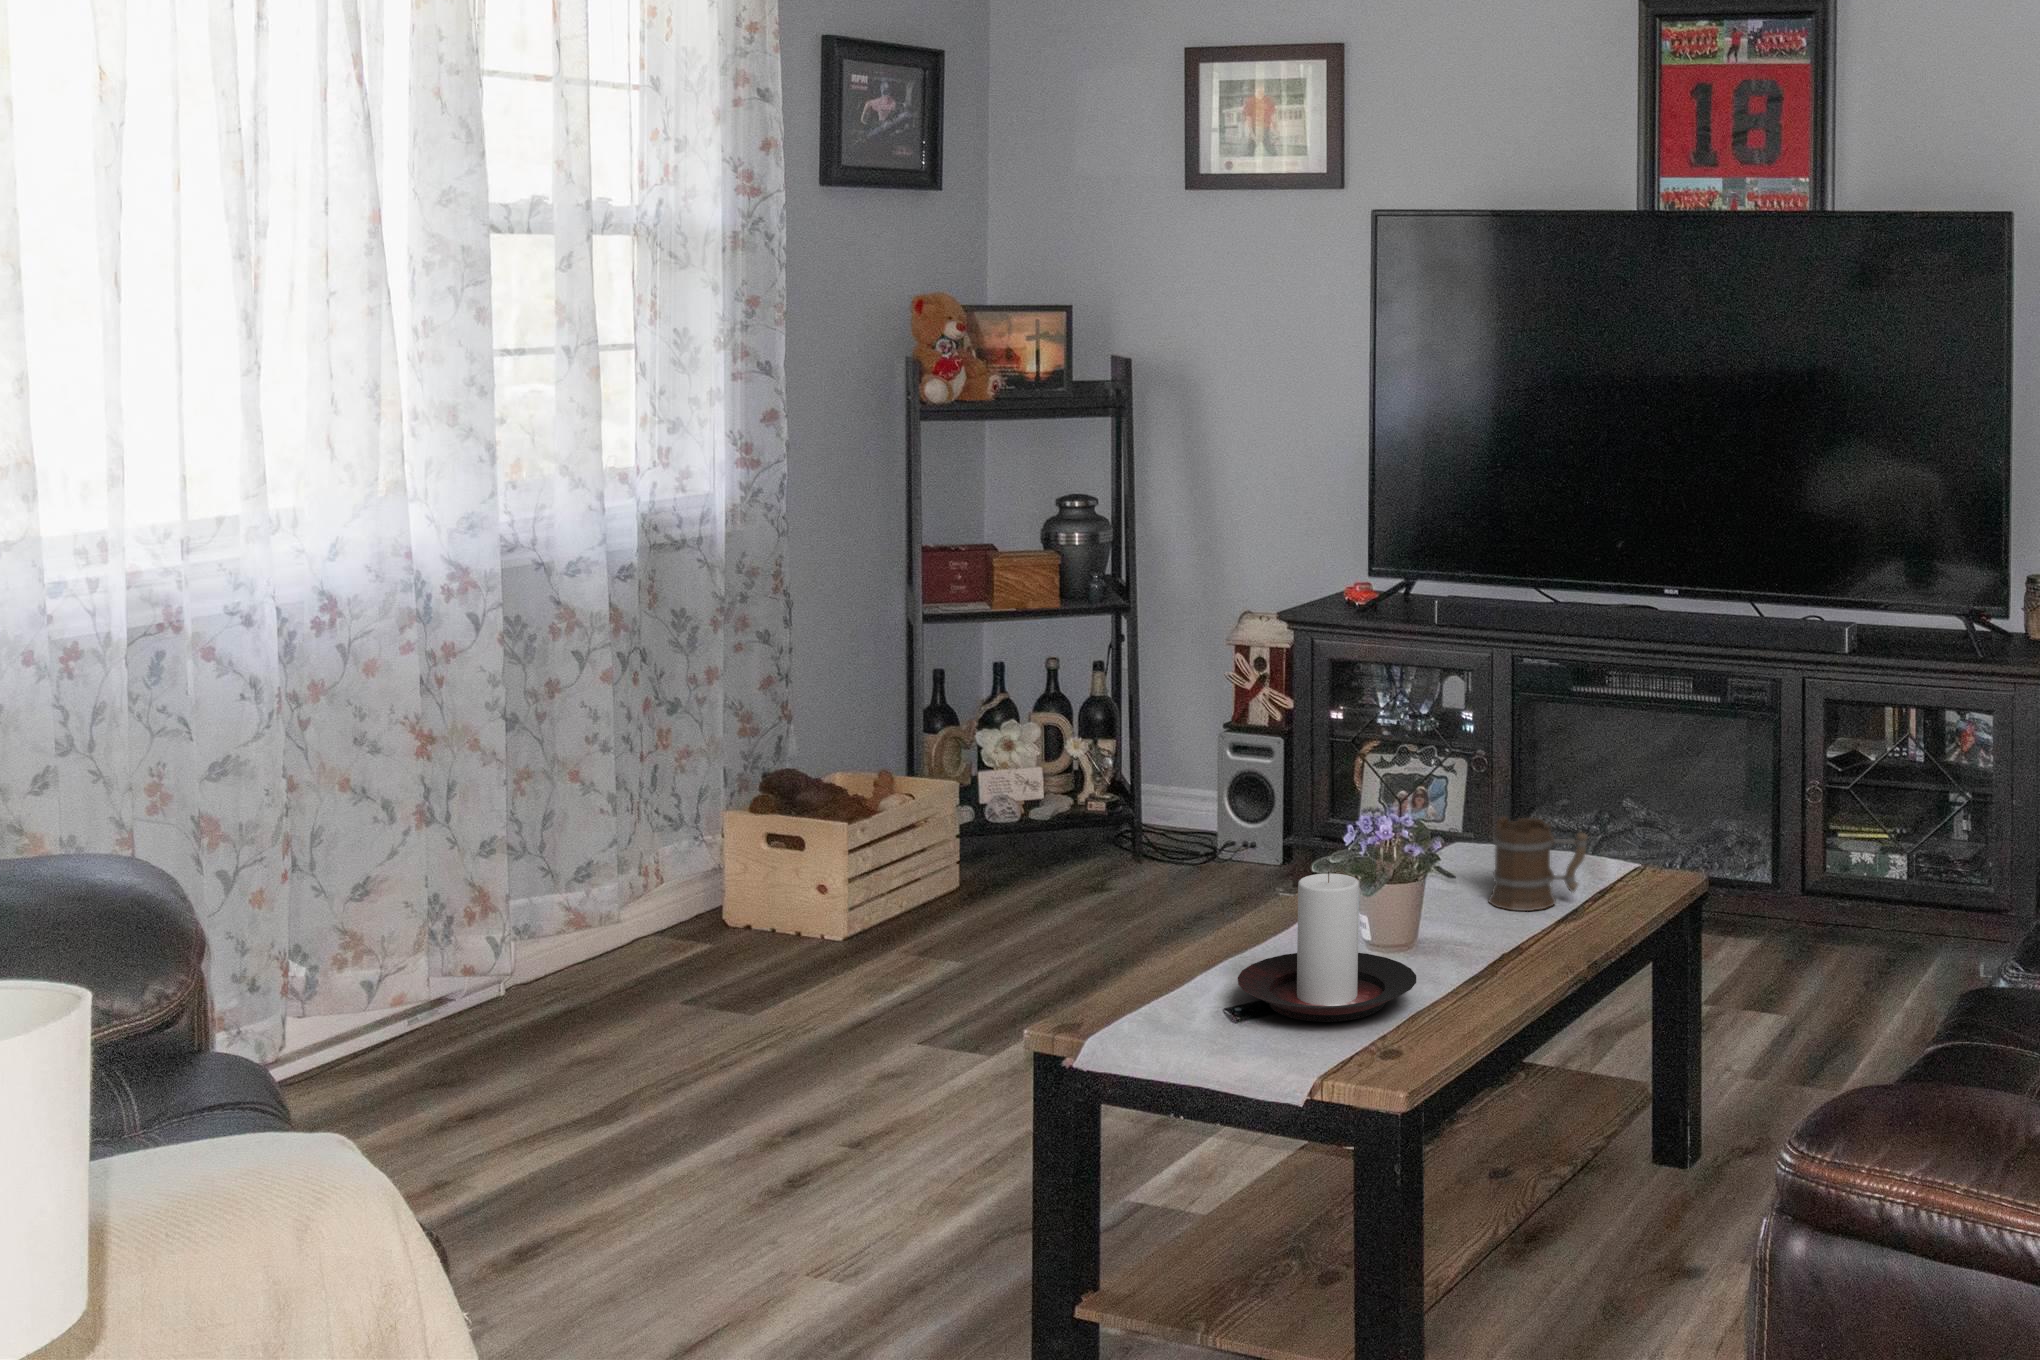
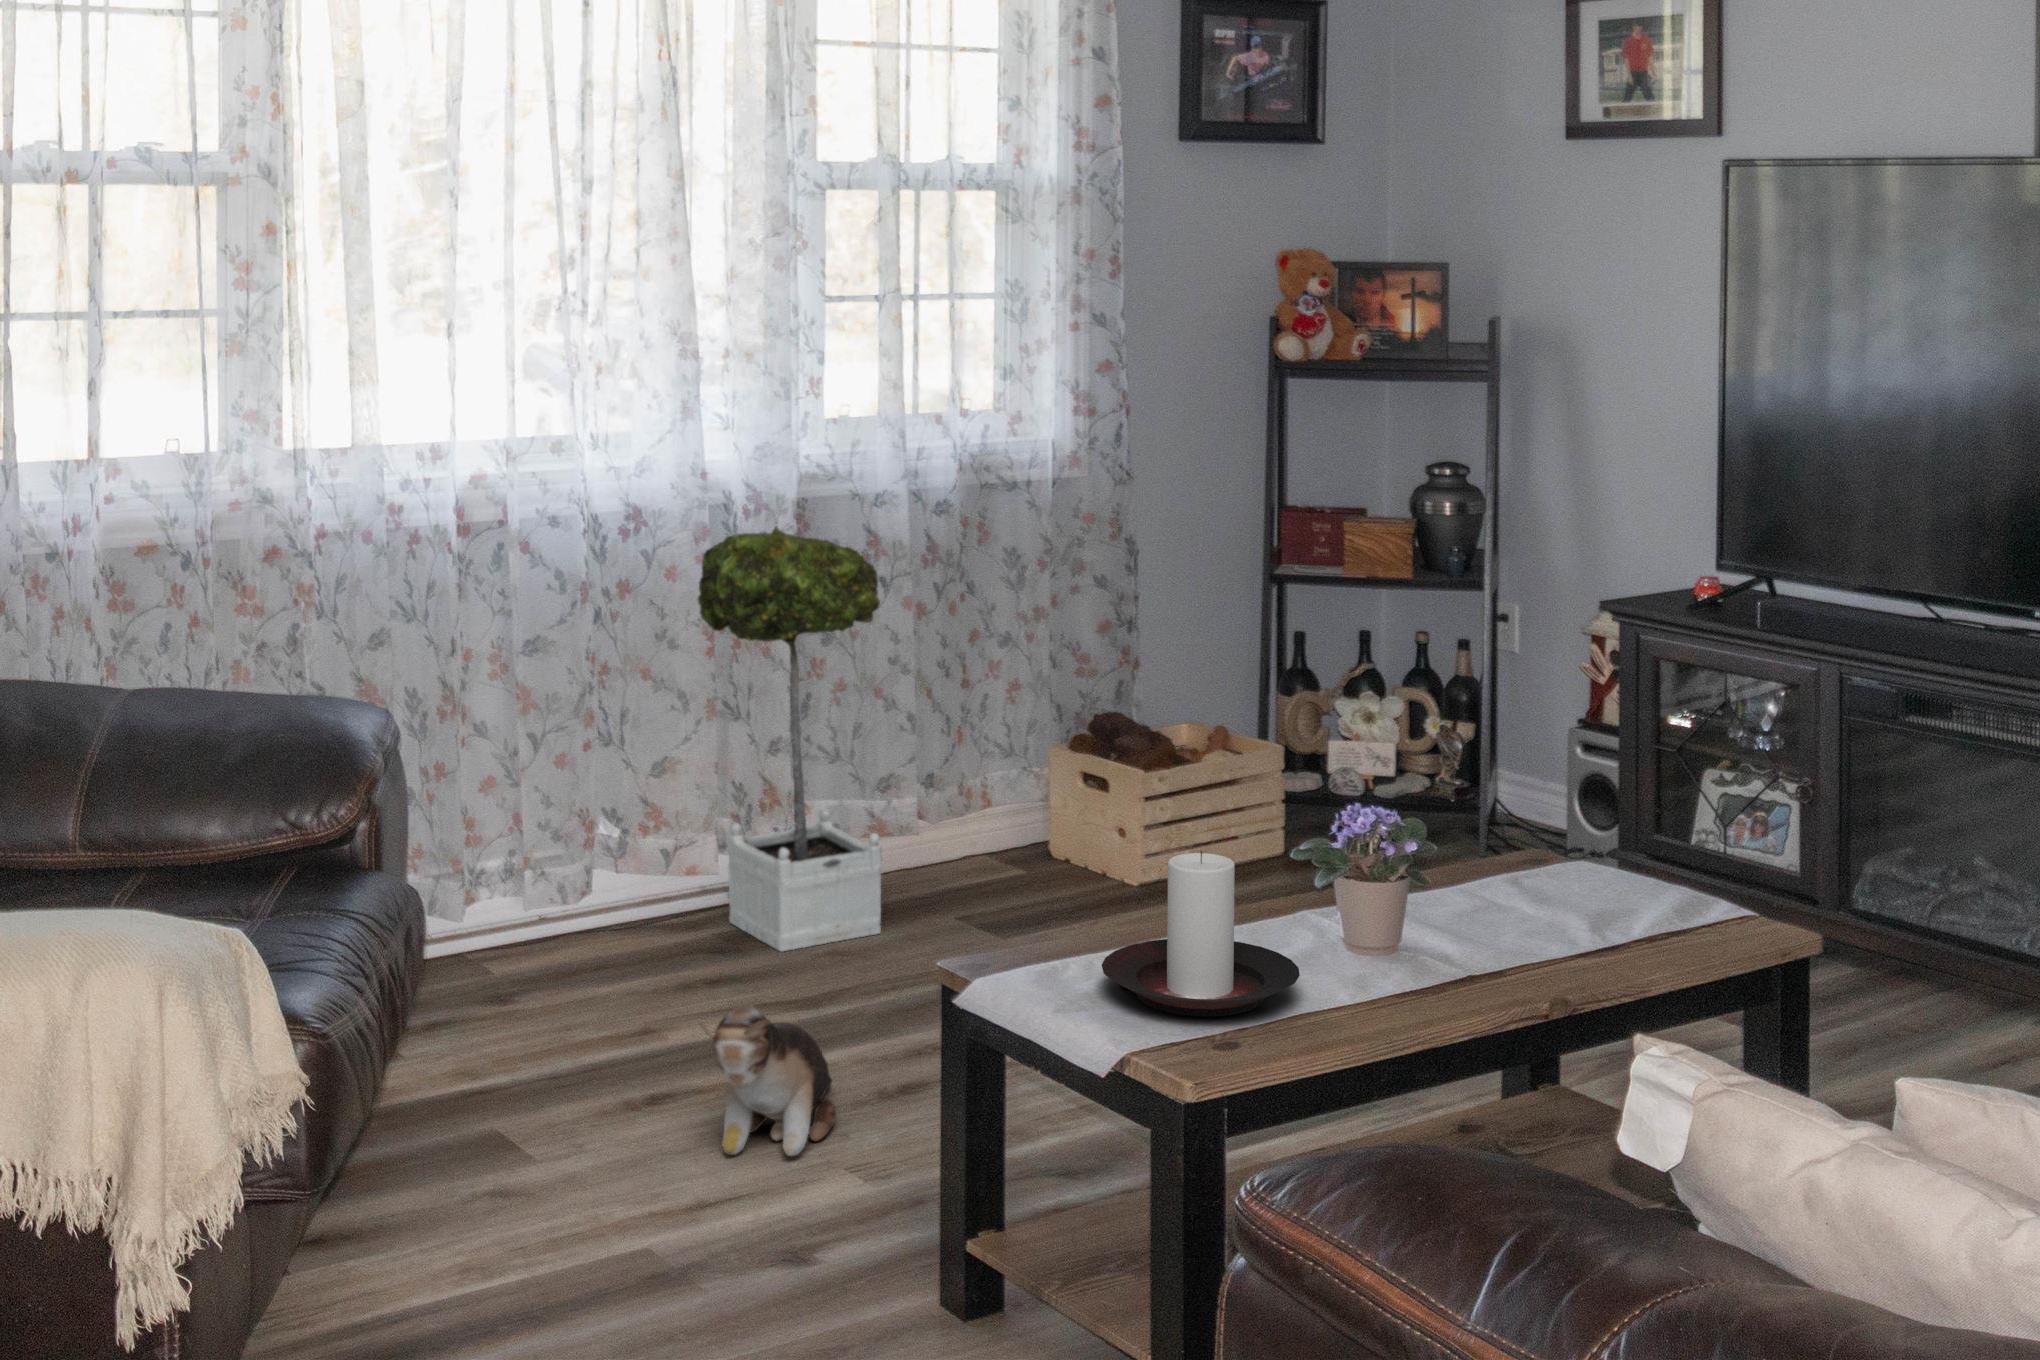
potted tree: none [407,607,631,1073] -> present [698,527,882,951]
mug: present [1488,817,1588,911] -> none [1526,833,1642,947]
plush toy: none [696,1113,798,1279] -> present [699,1005,836,1156]

